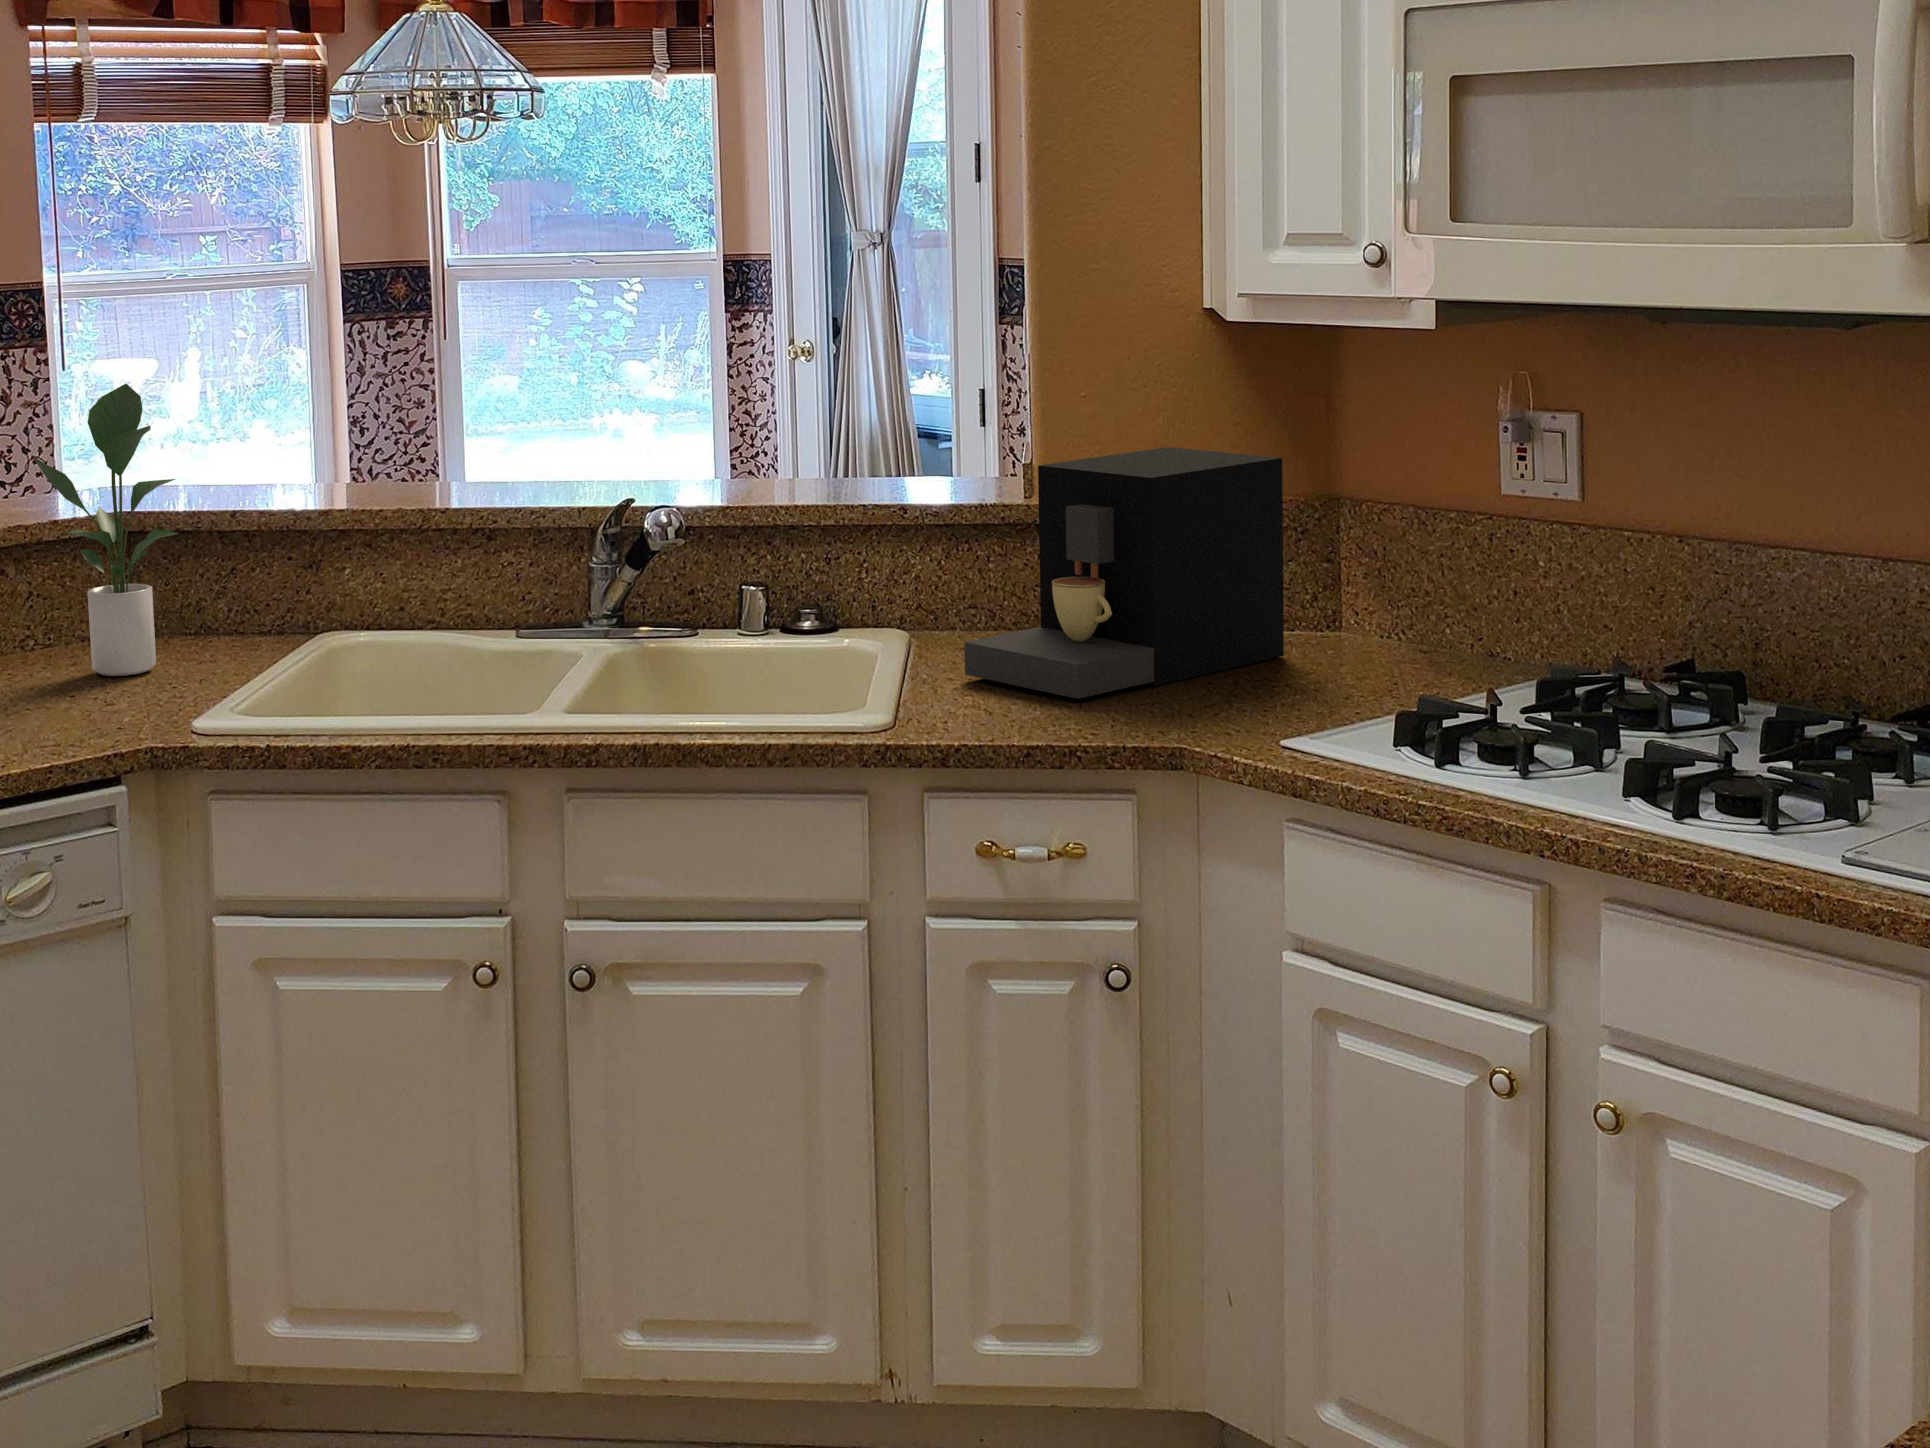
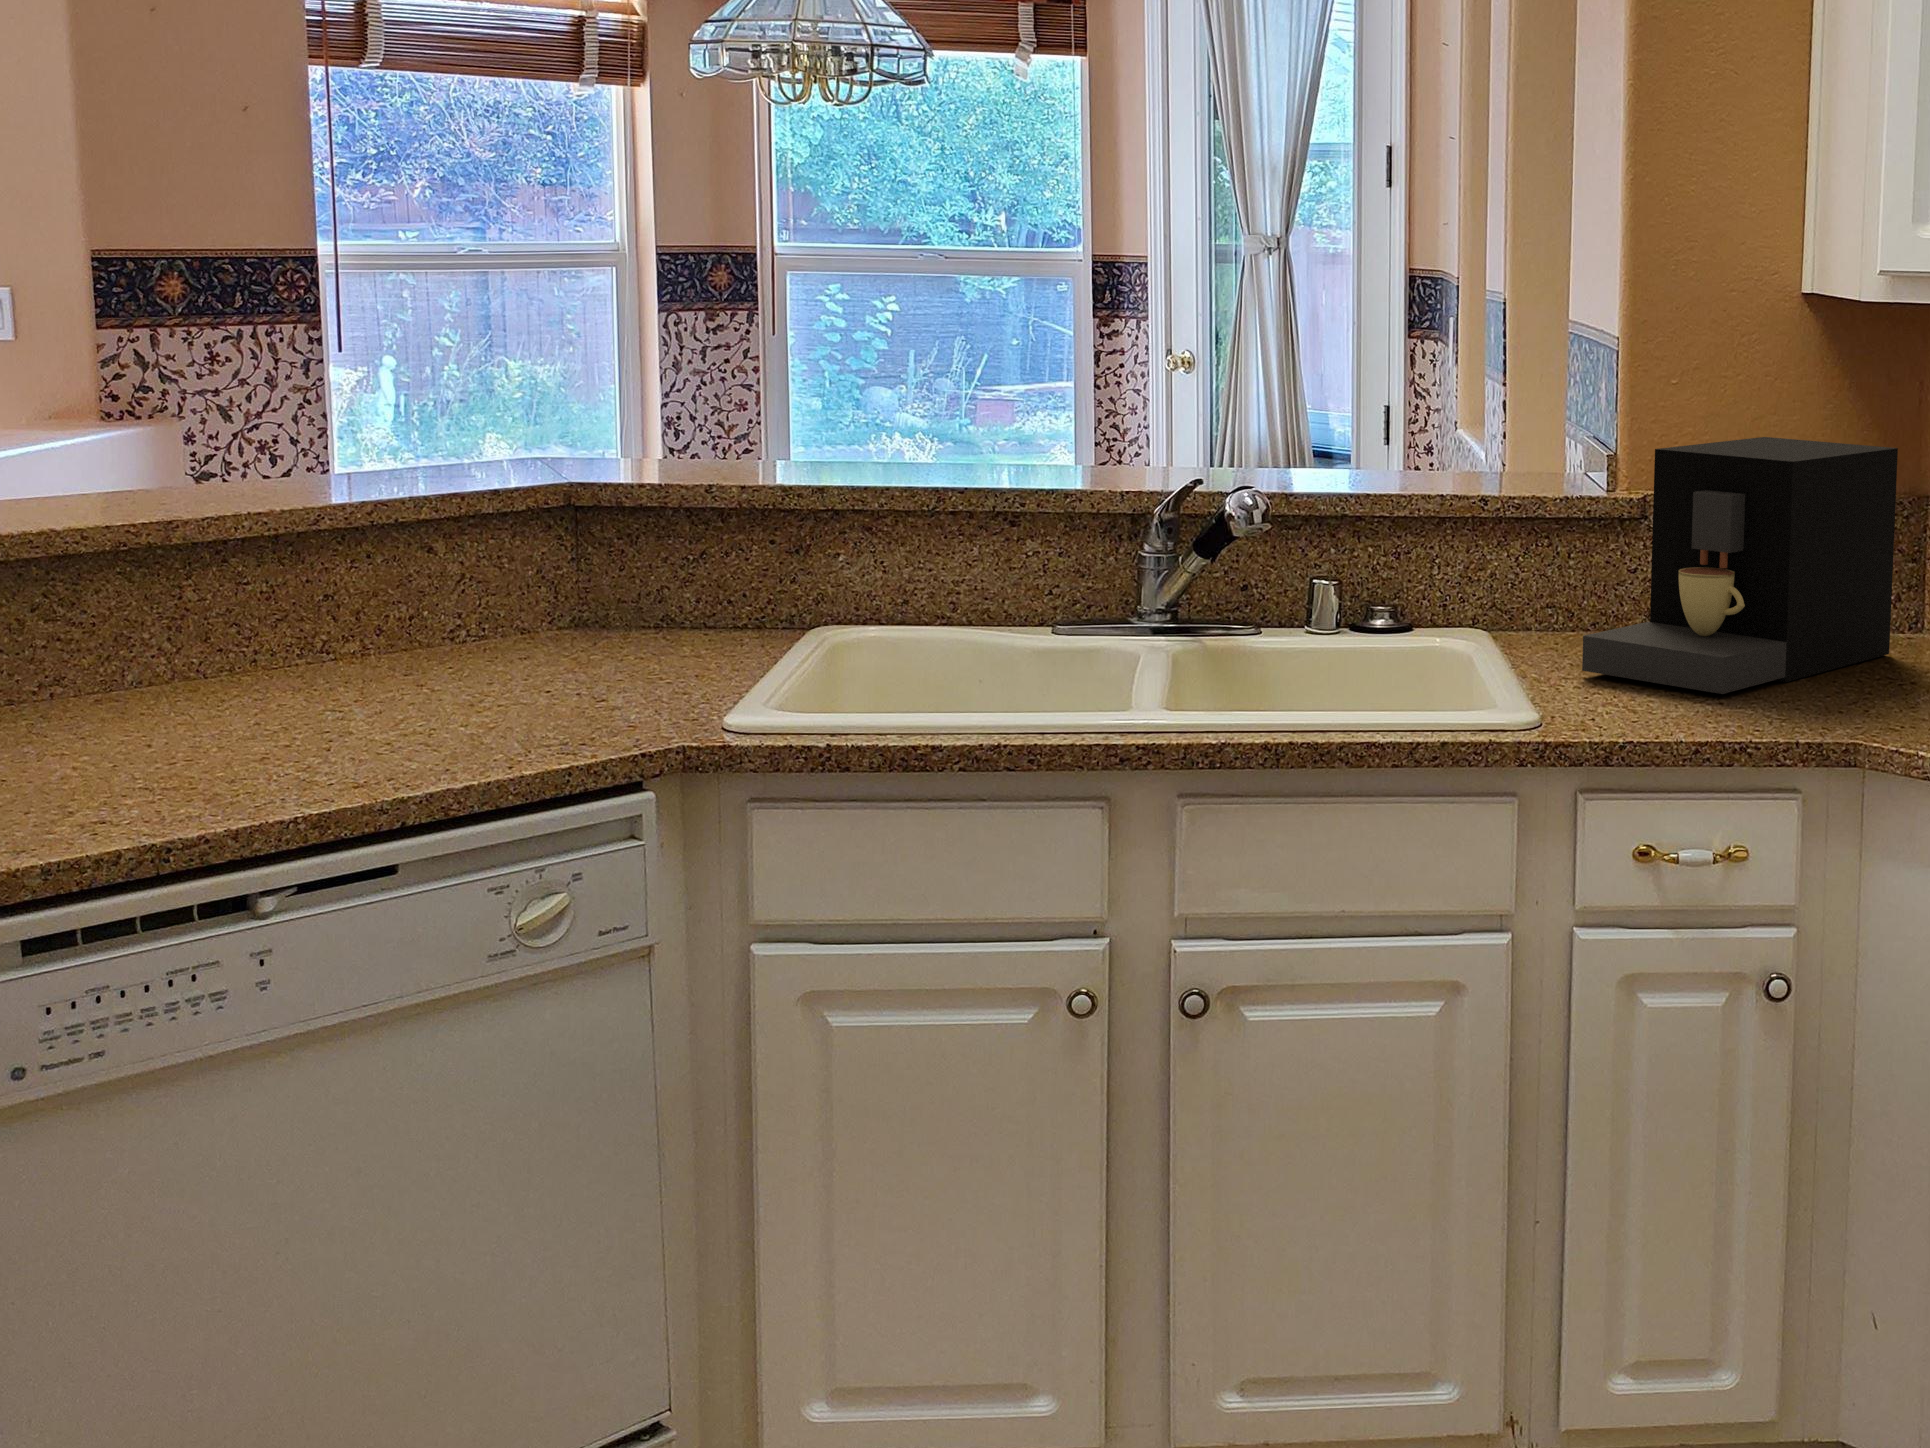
potted plant: present [32,384,178,676] -> none [483,328,666,672]

